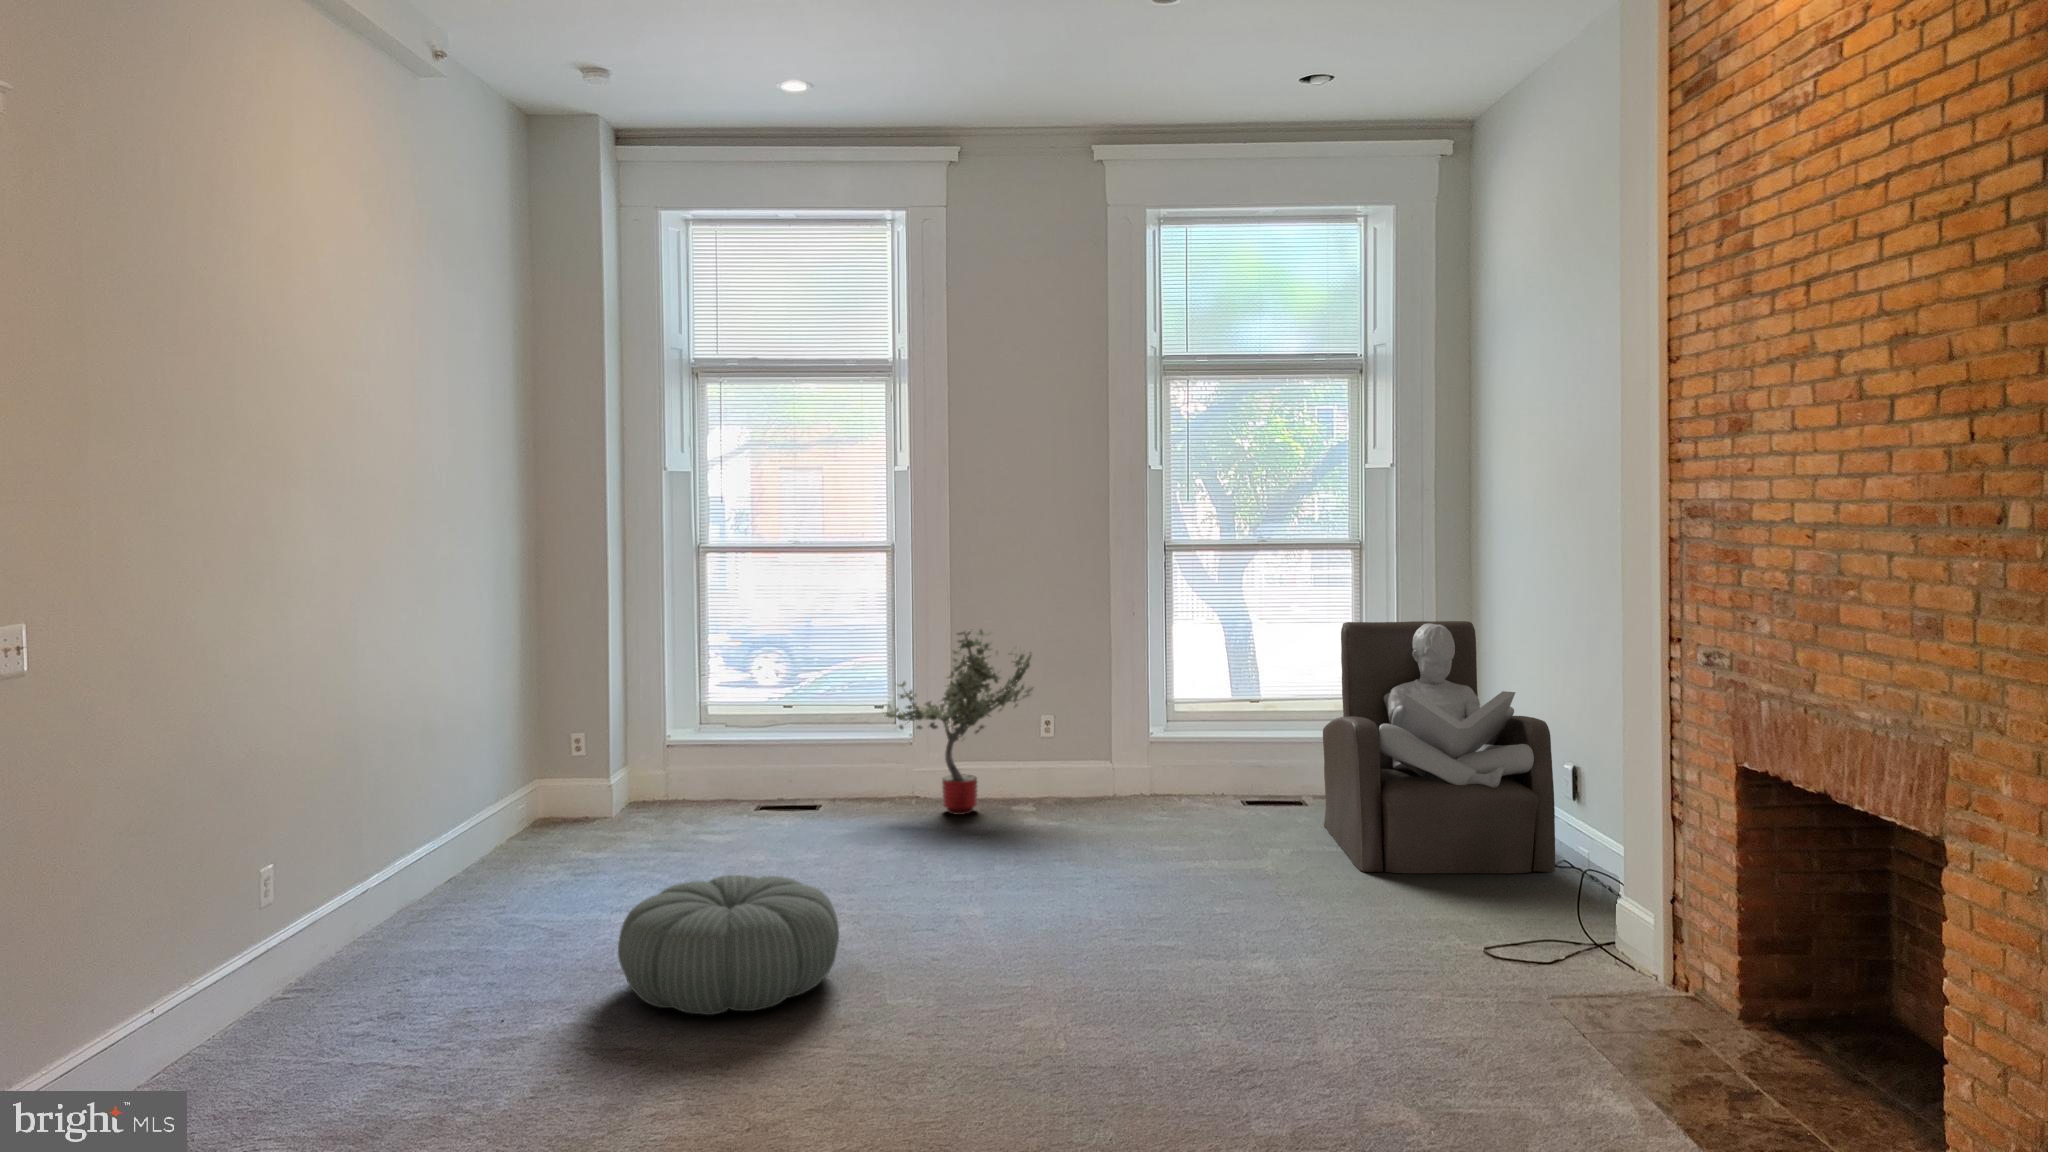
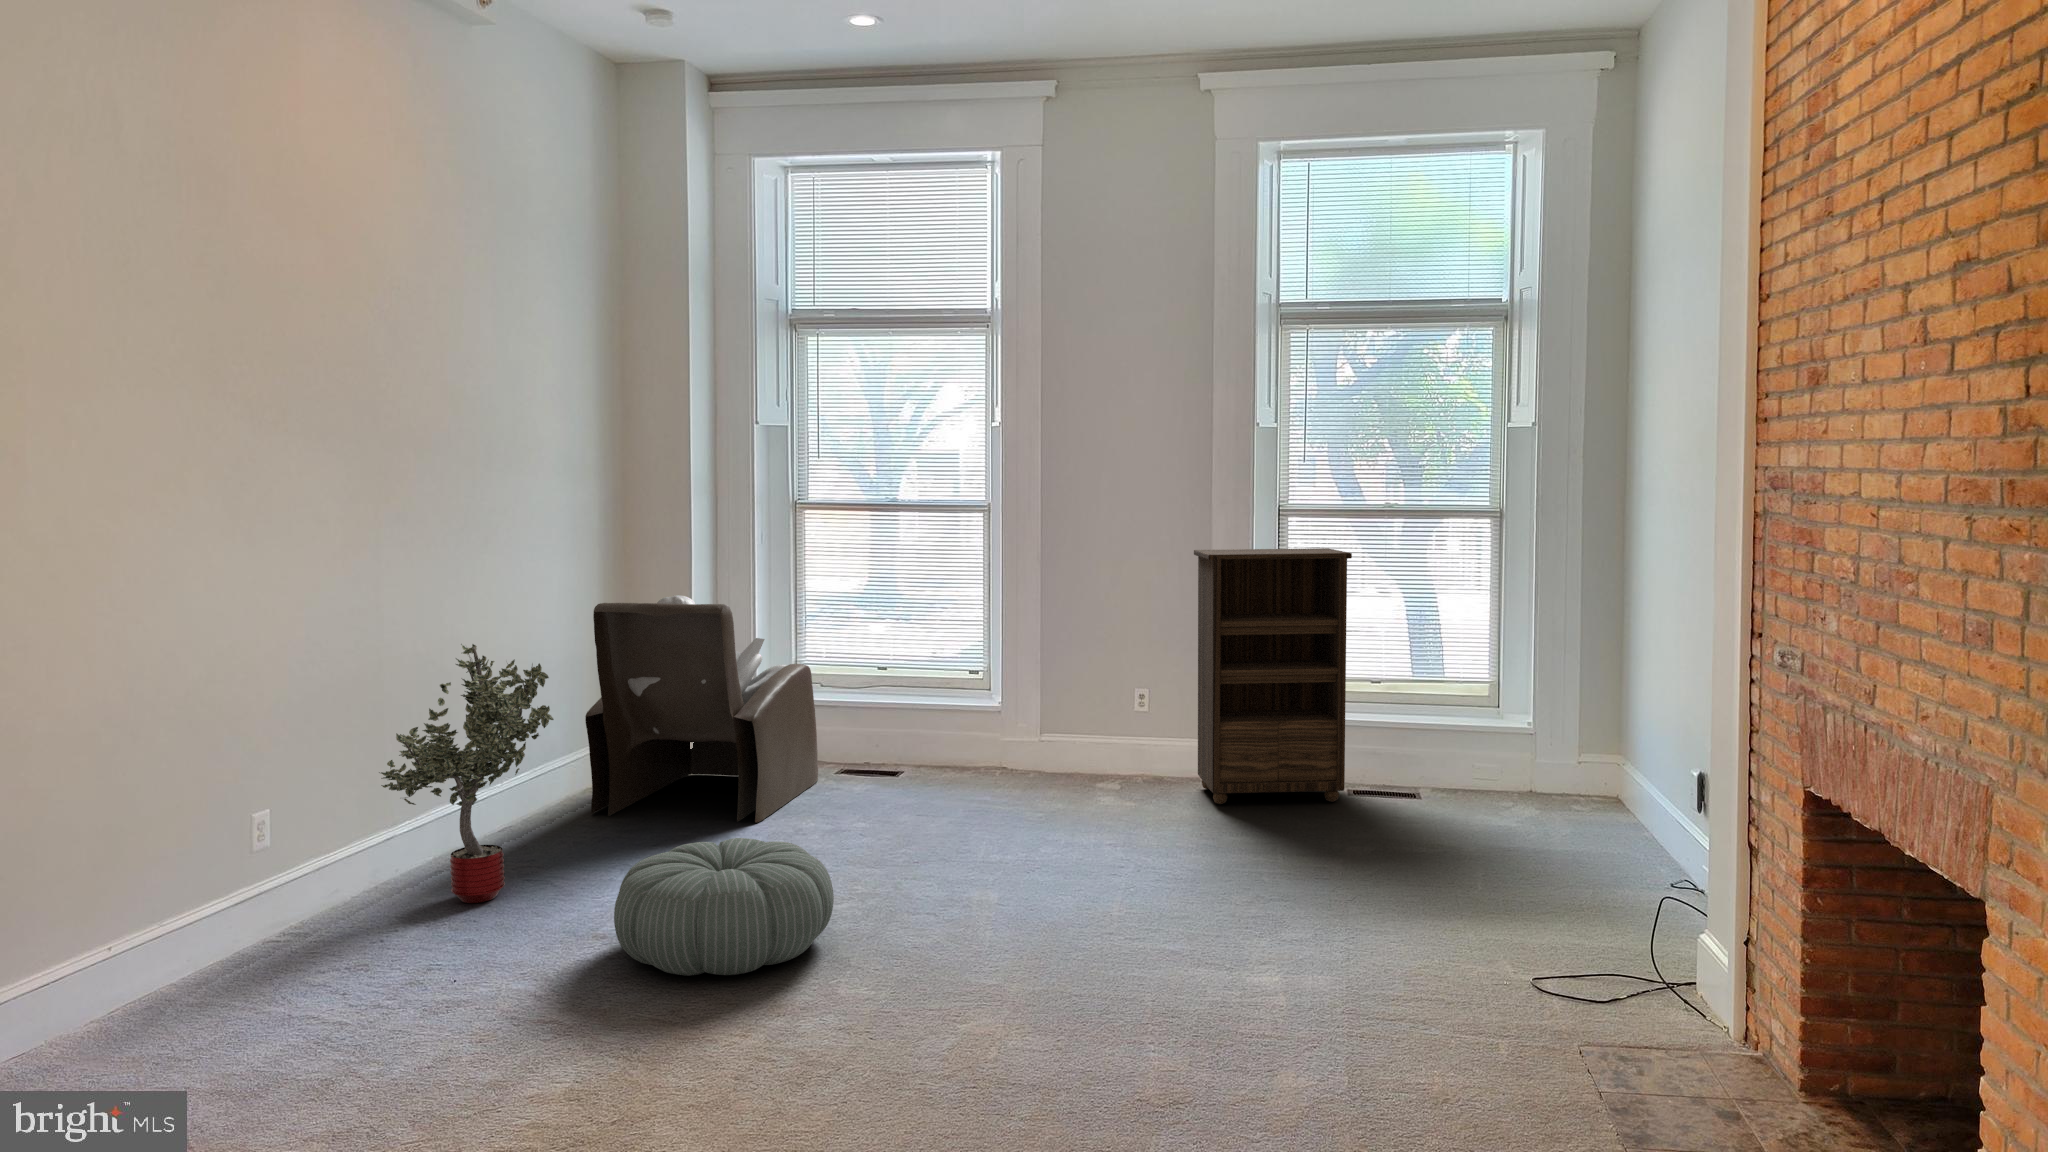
bookshelf: none [1091,578,1241,821] -> present [1194,548,1352,804]
armchair: present [1323,621,1555,873] -> present [585,595,818,823]
potted tree: present [883,629,1034,815] -> present [379,644,554,903]

